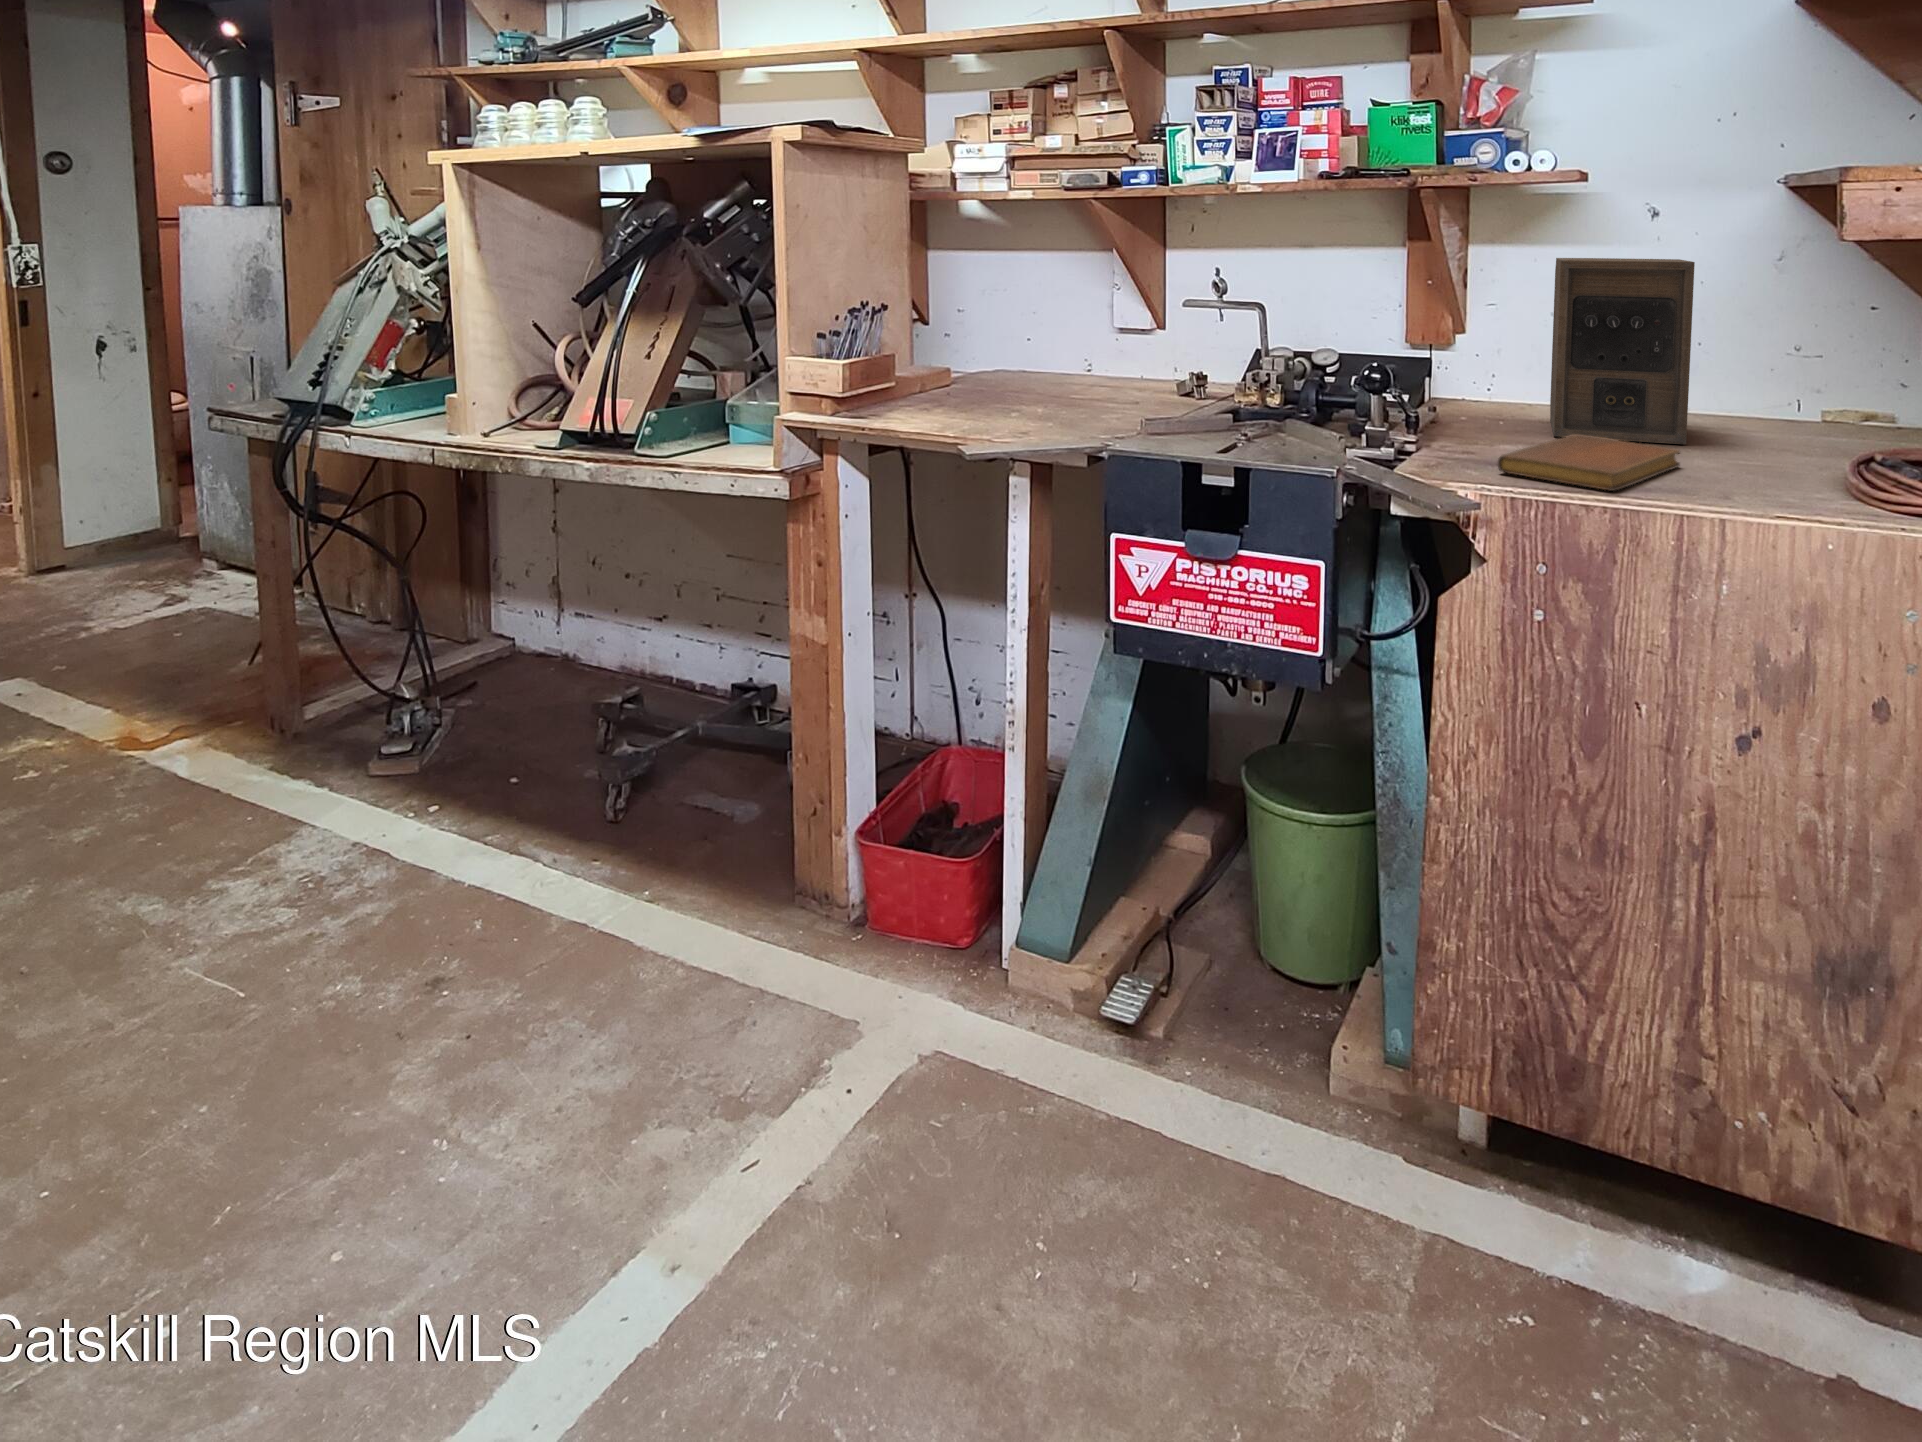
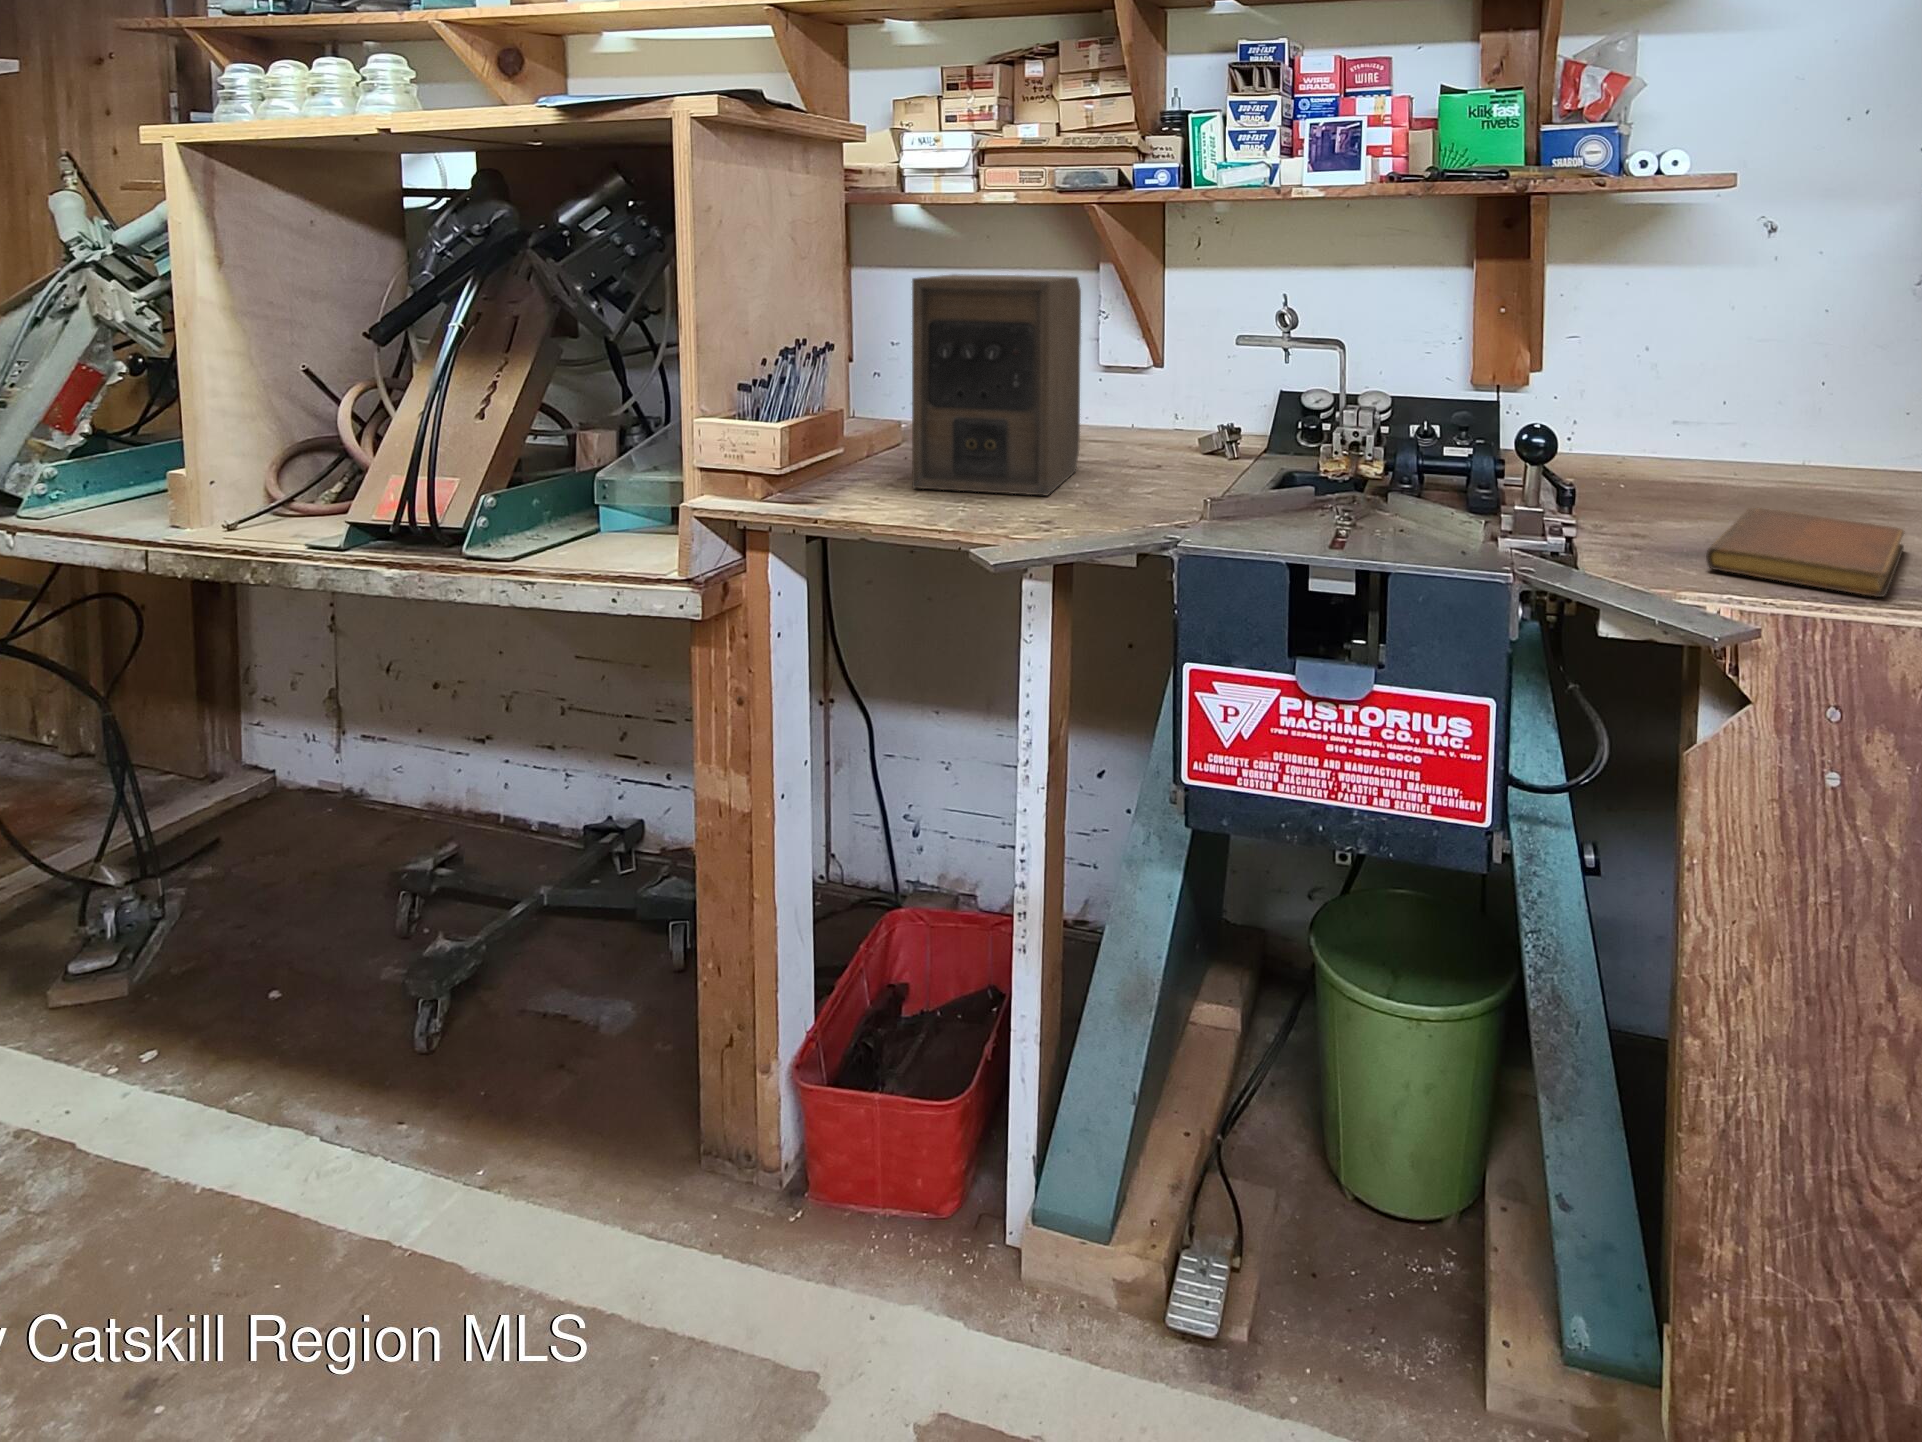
speaker: present [1550,258,1695,444] -> present [912,274,1081,495]

